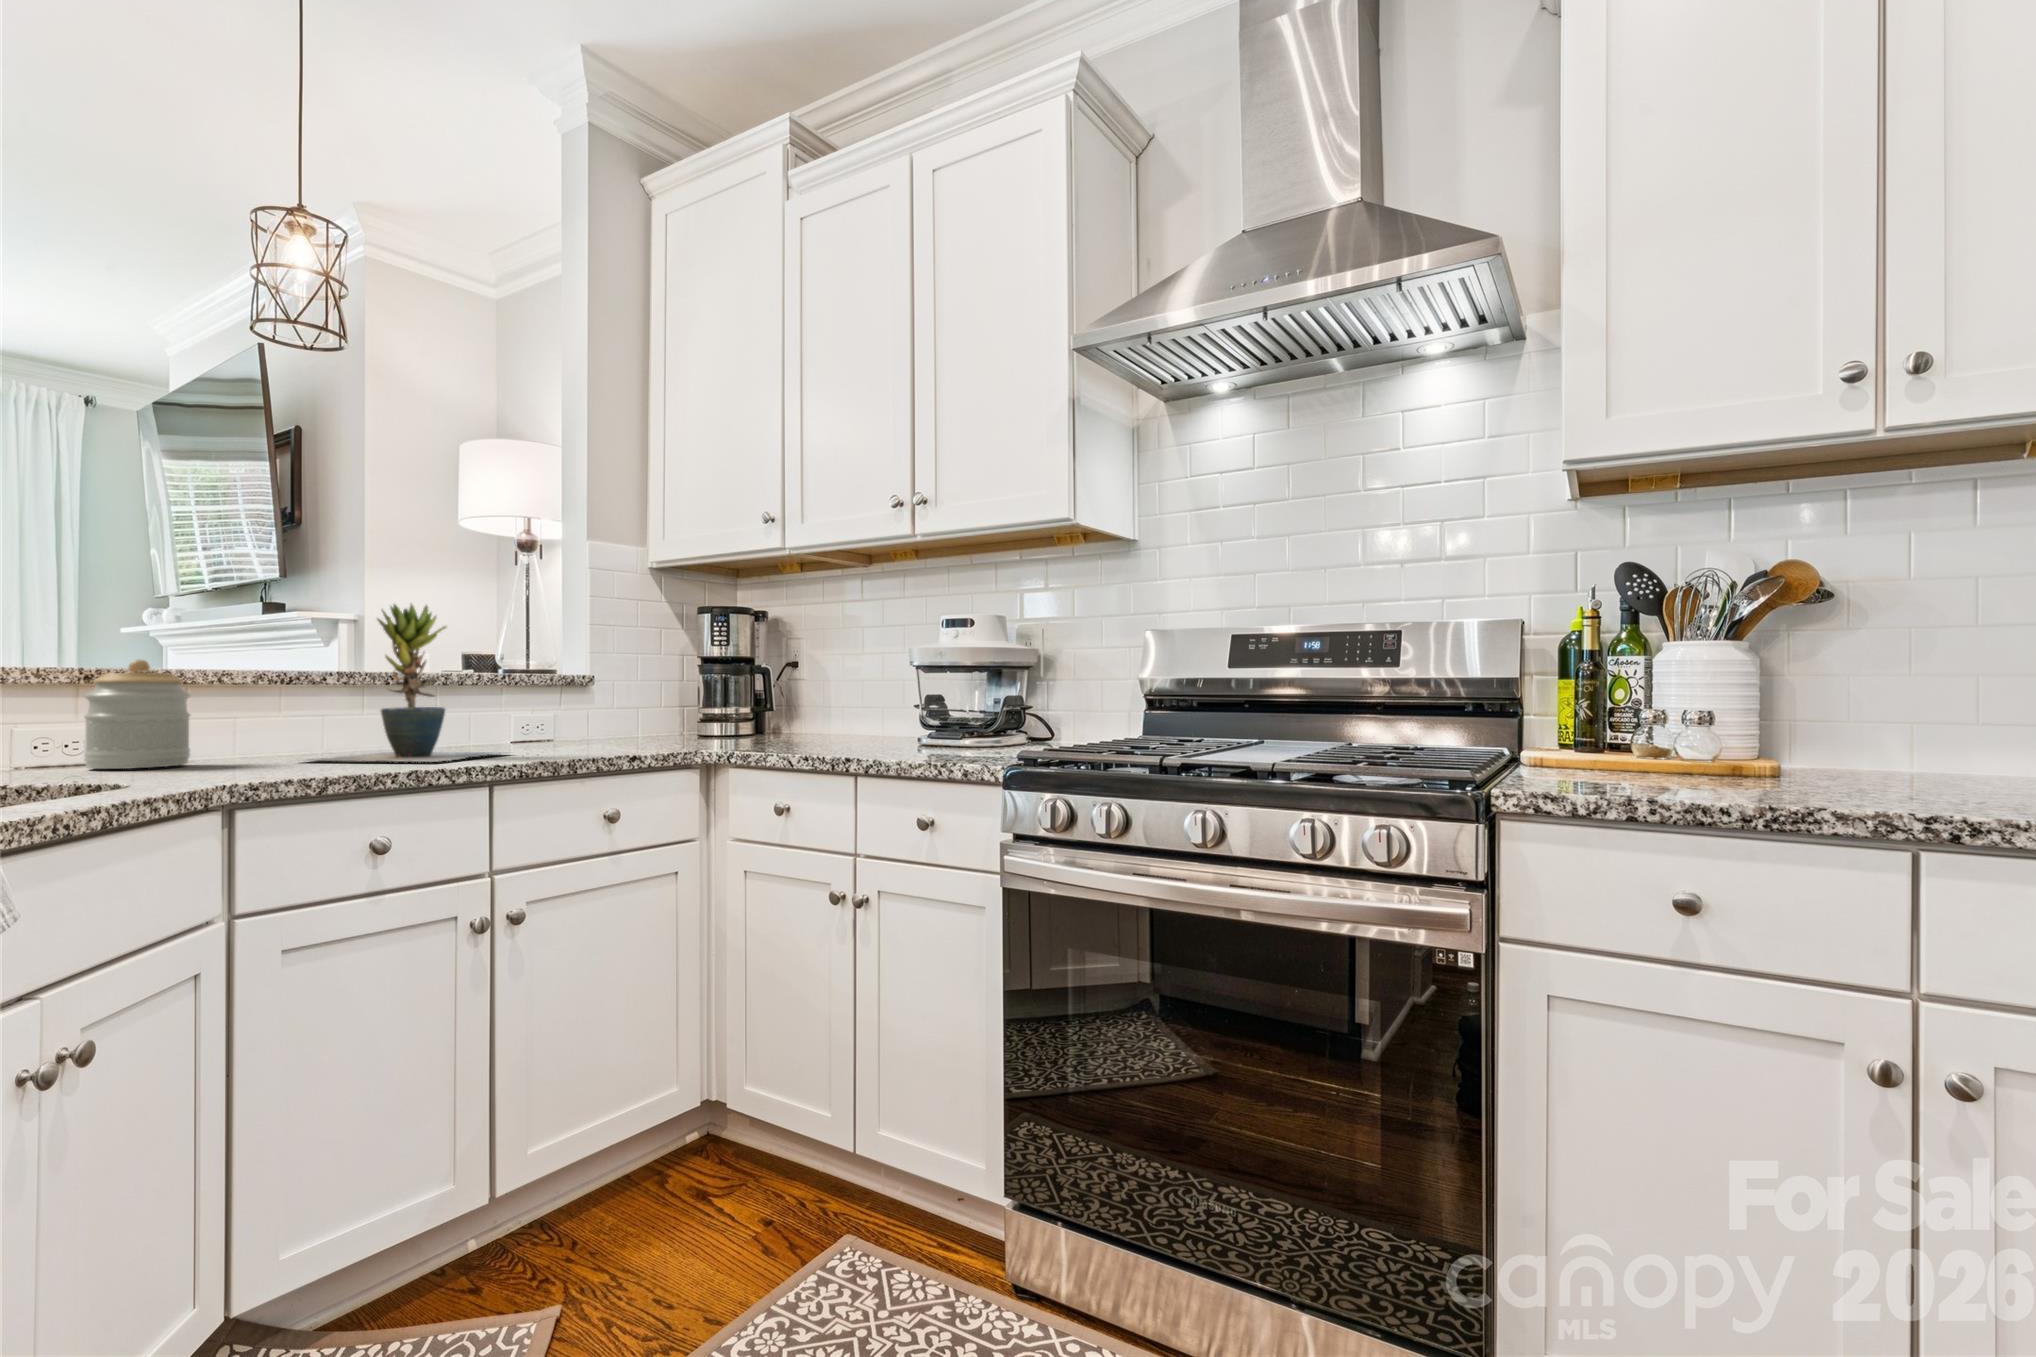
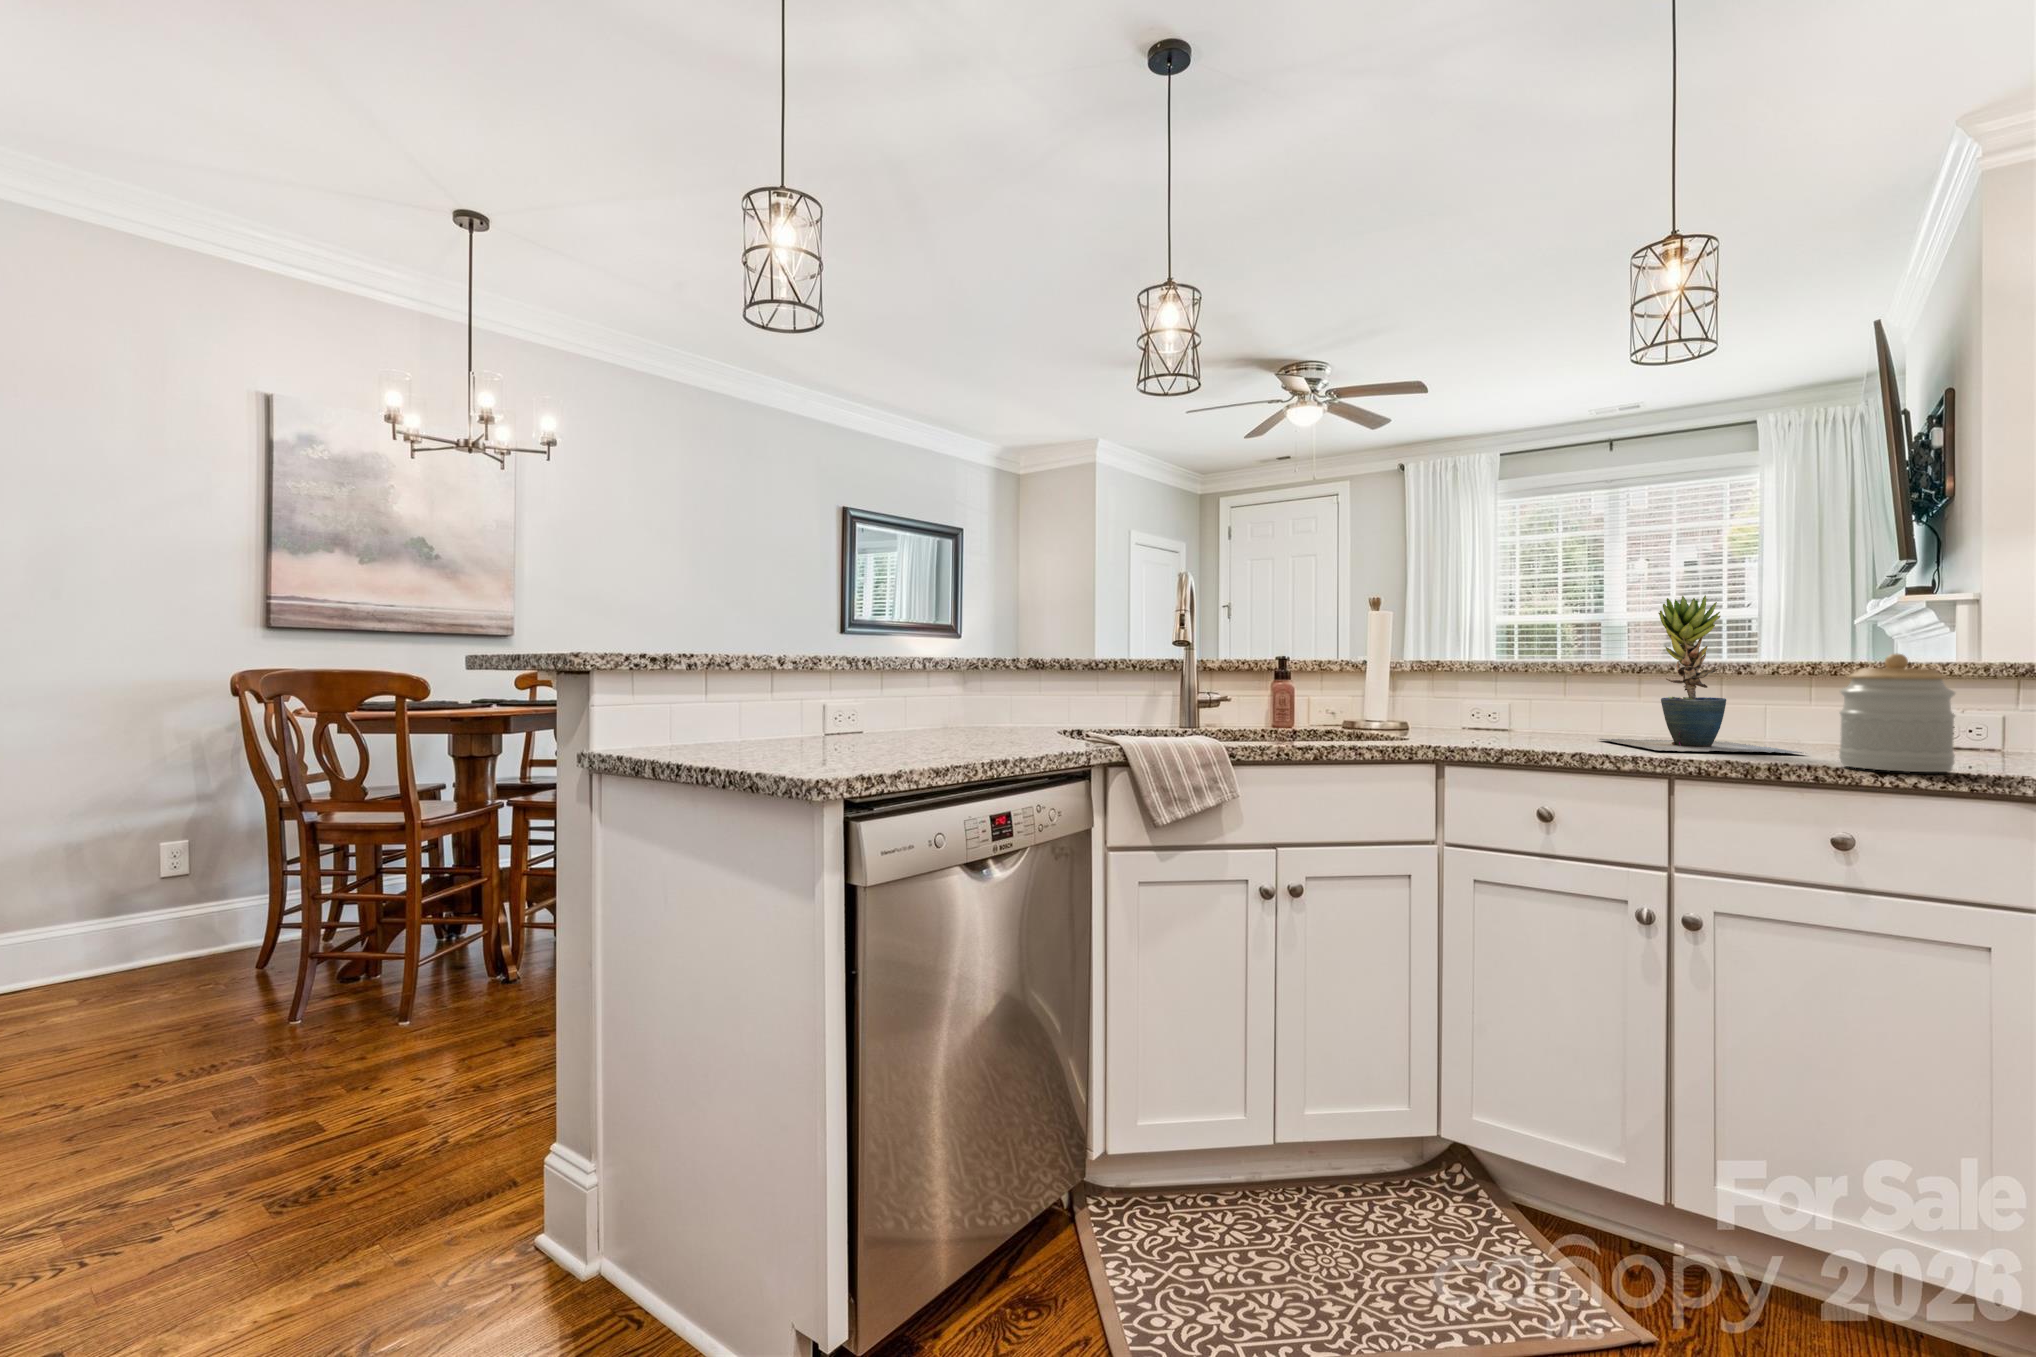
jar: present [84,660,190,769] -> present [1839,654,1955,772]

